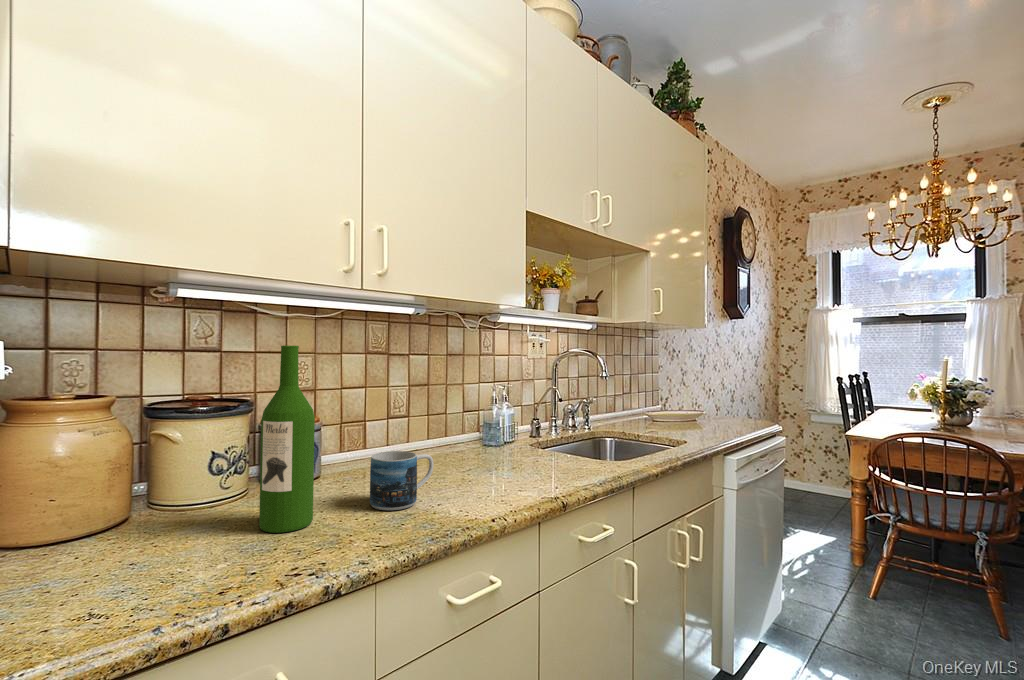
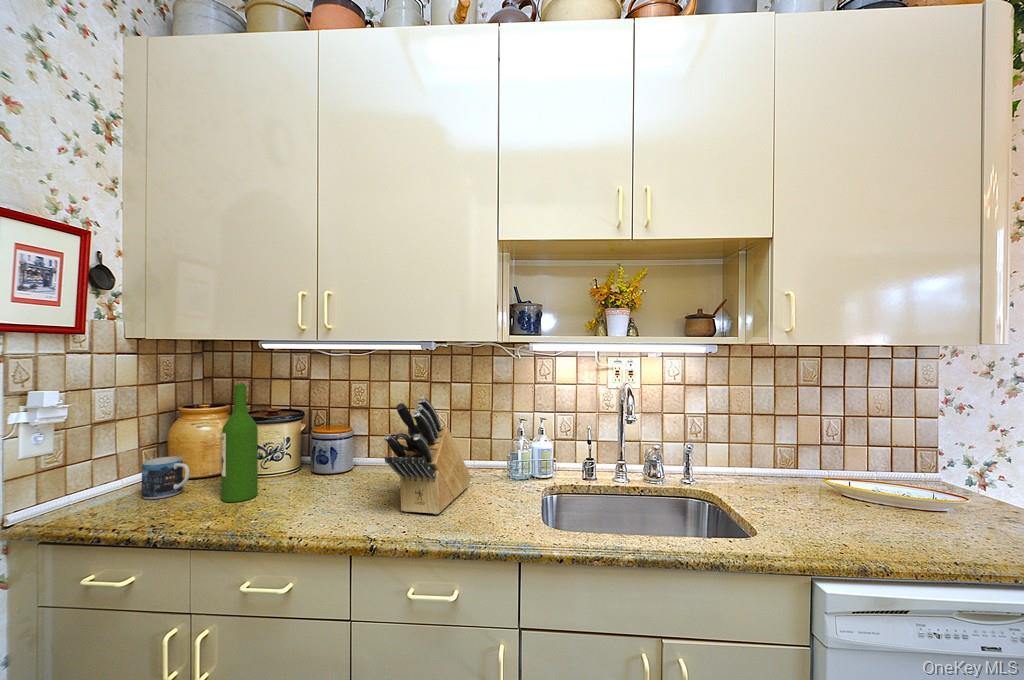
knife block: none [450,357,559,480] -> present [384,397,471,514]
mug: present [370,451,433,510] -> present [142,456,189,499]

